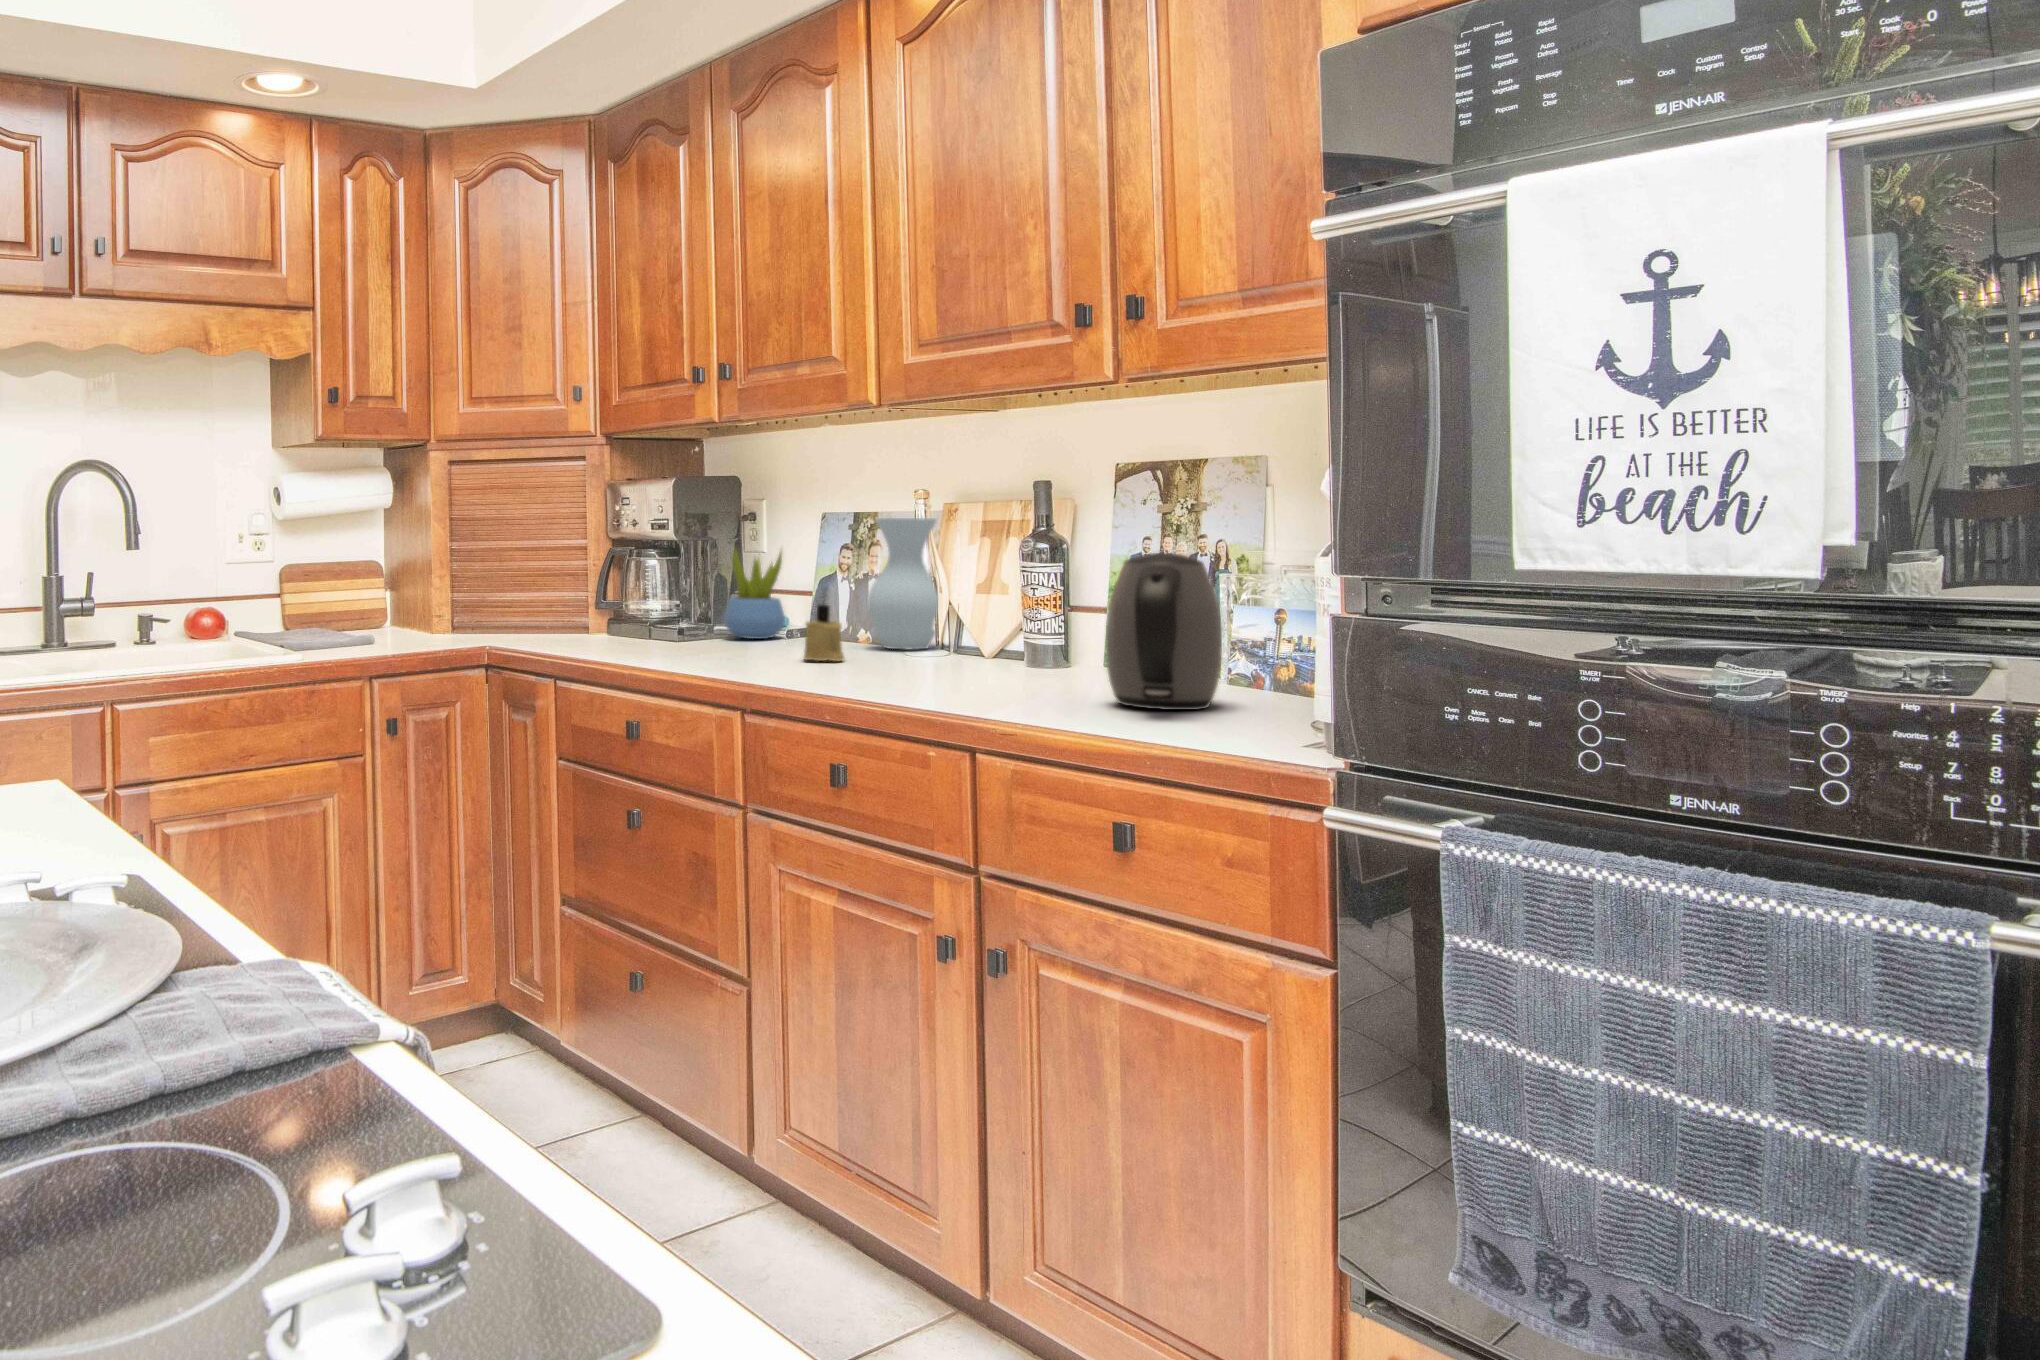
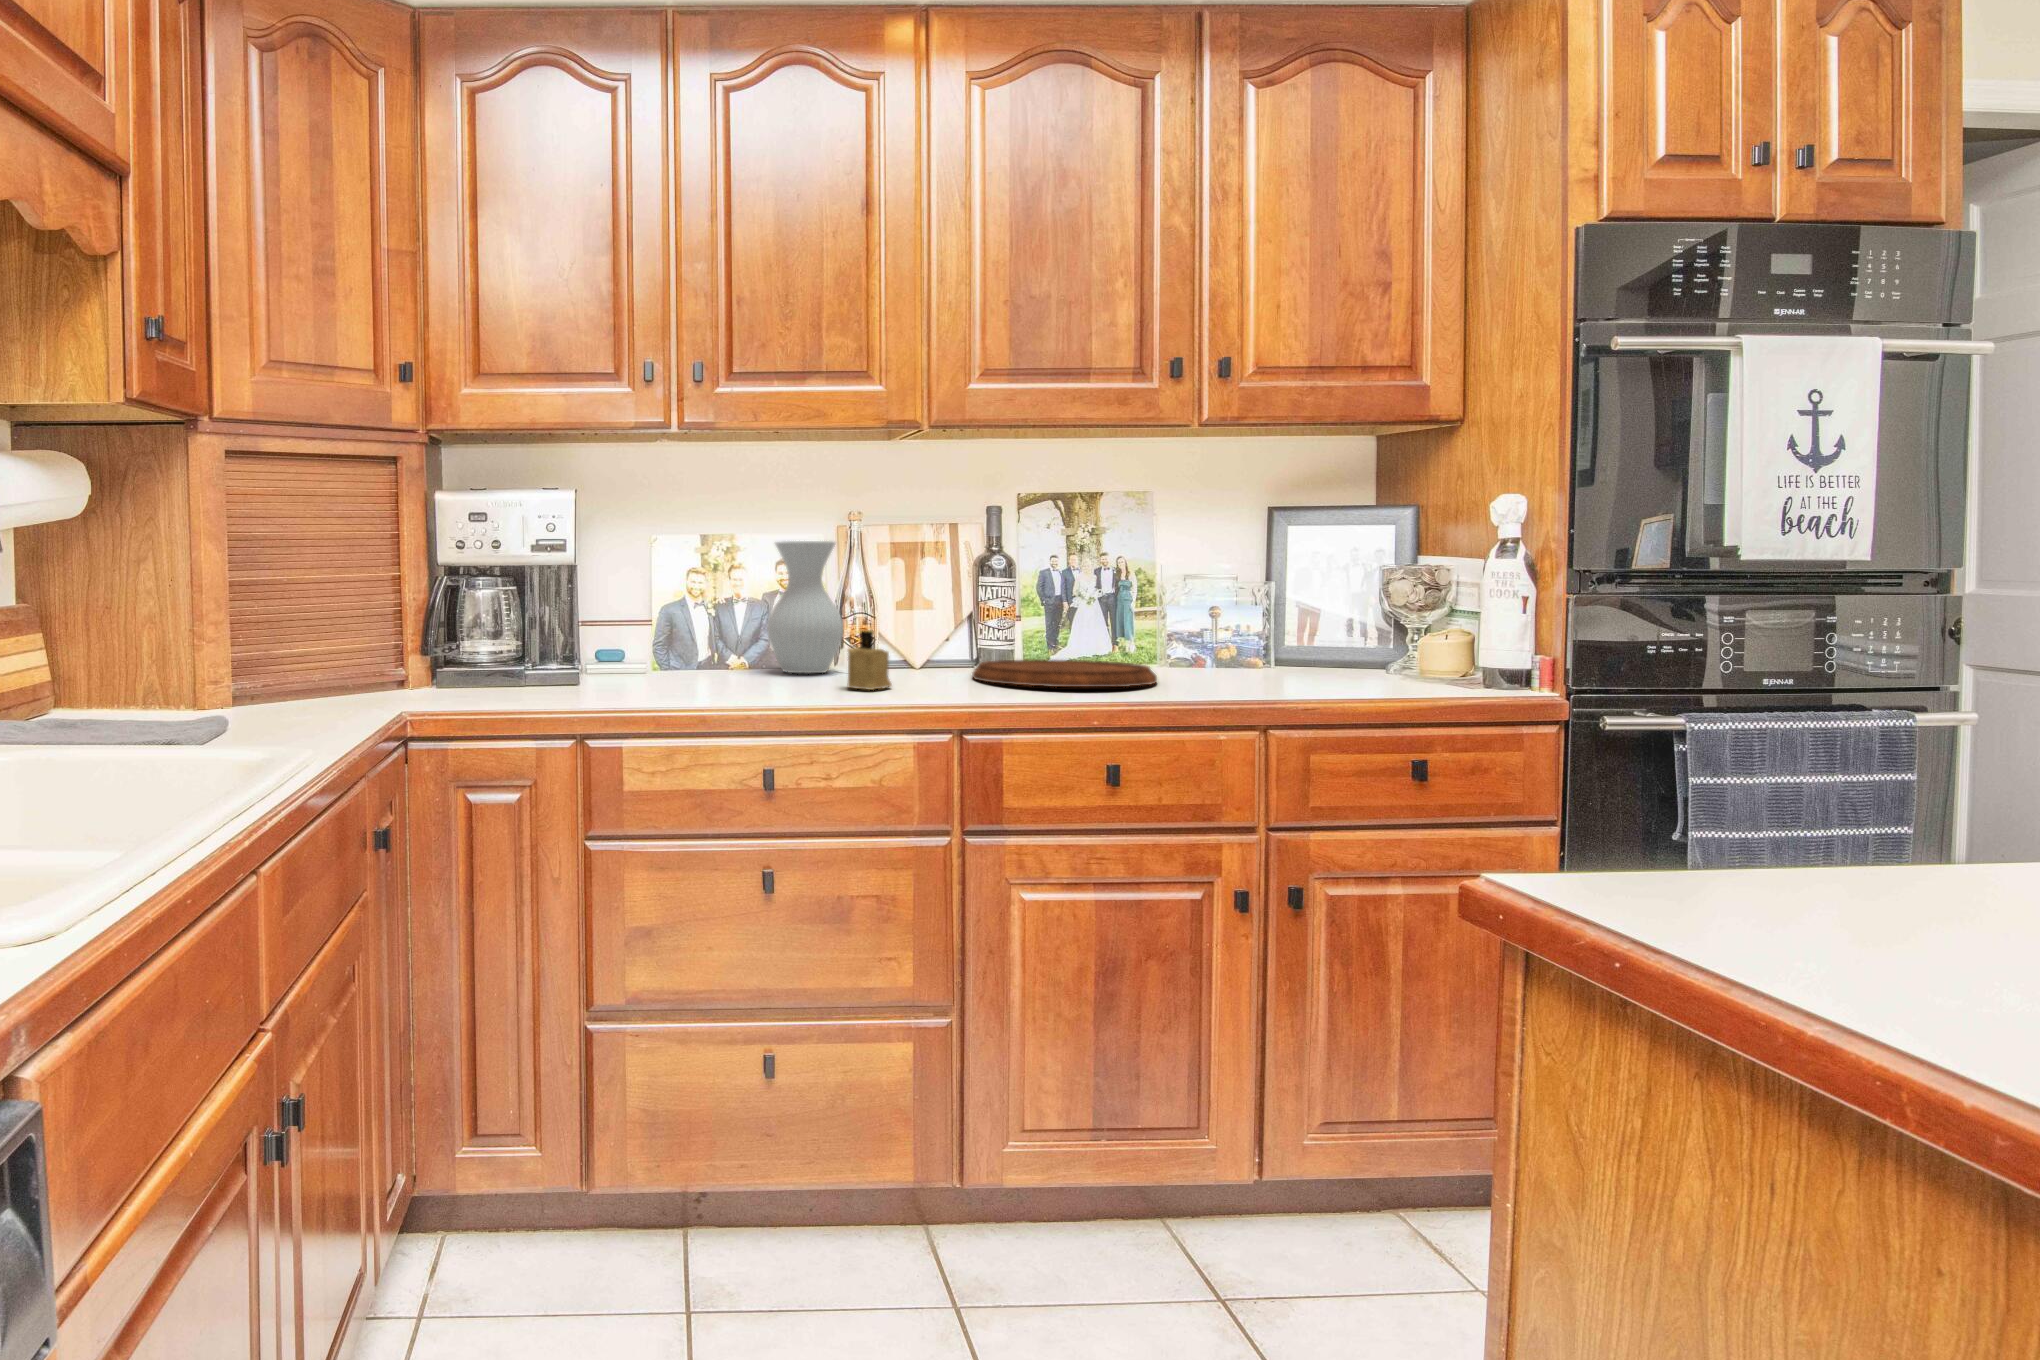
succulent plant: present [724,549,785,639] -> none [578,572,651,683]
kettle: present [1106,553,1222,710] -> none [1231,563,1361,682]
cutting board: none [894,652,1101,687] -> present [972,659,1157,687]

